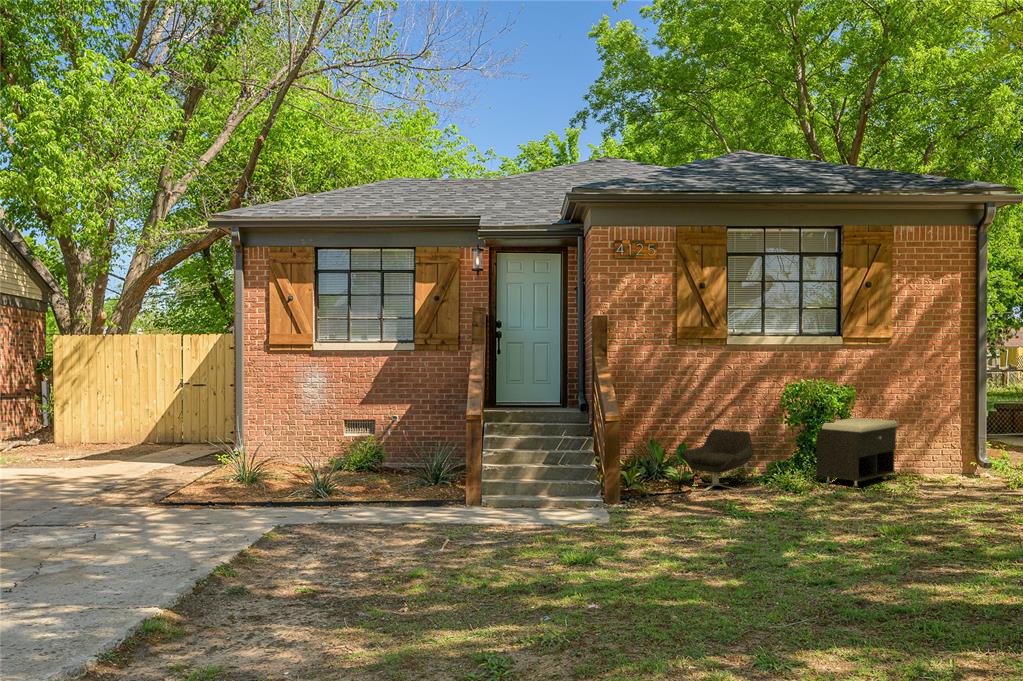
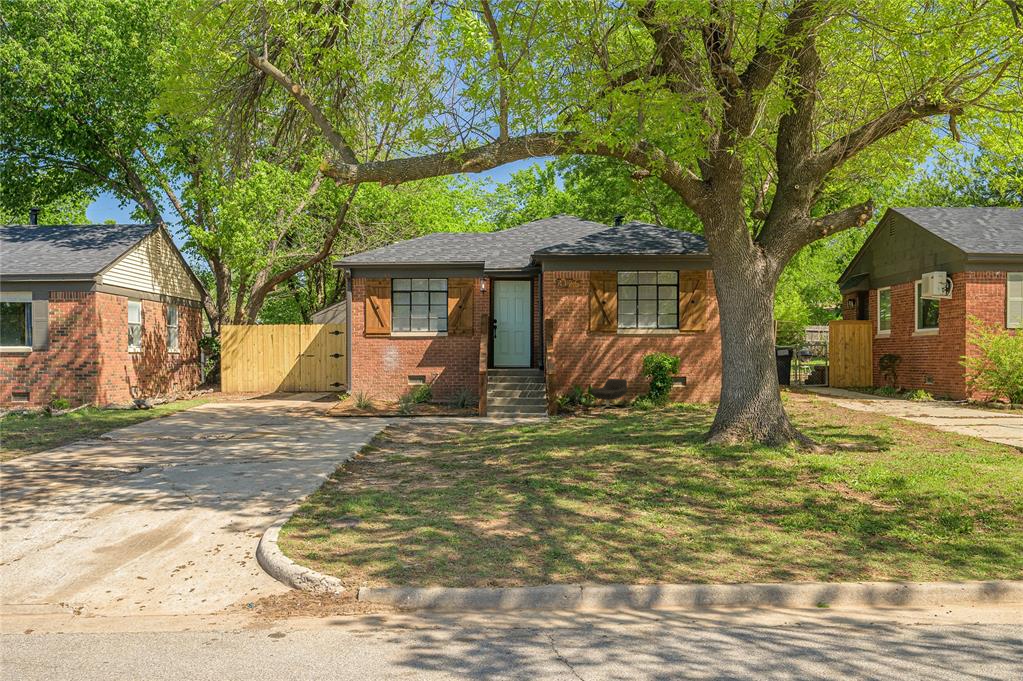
storage bench: present [816,418,898,486] -> none [661,373,705,407]

